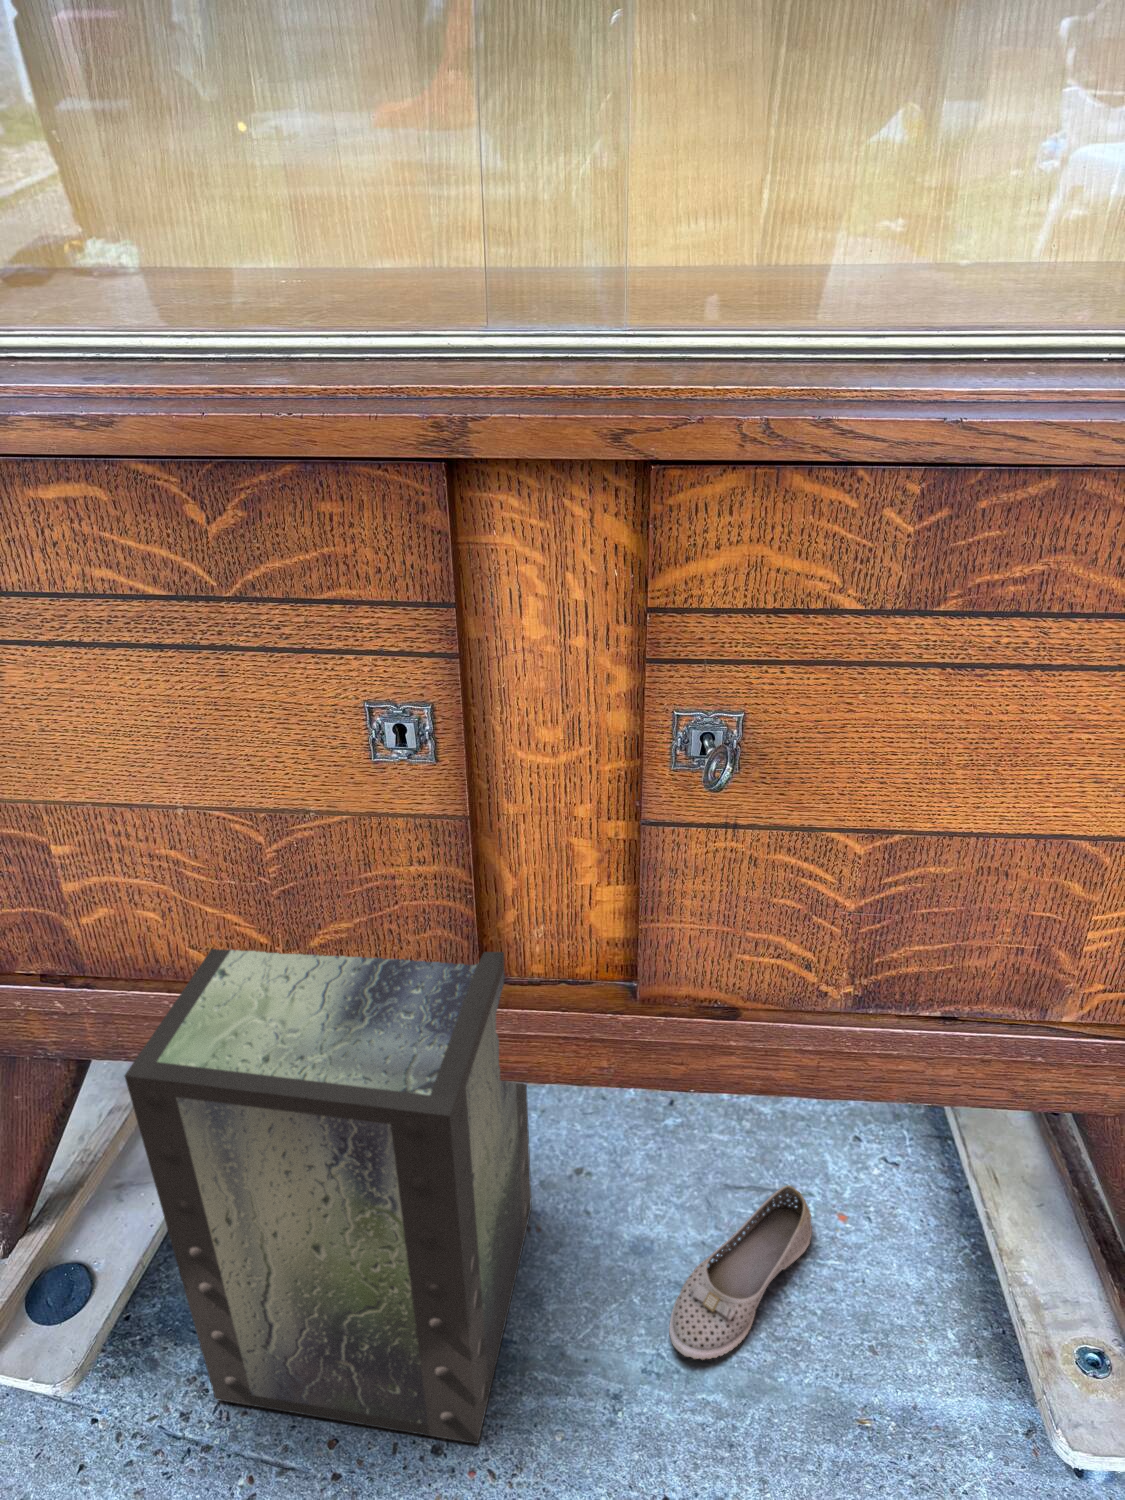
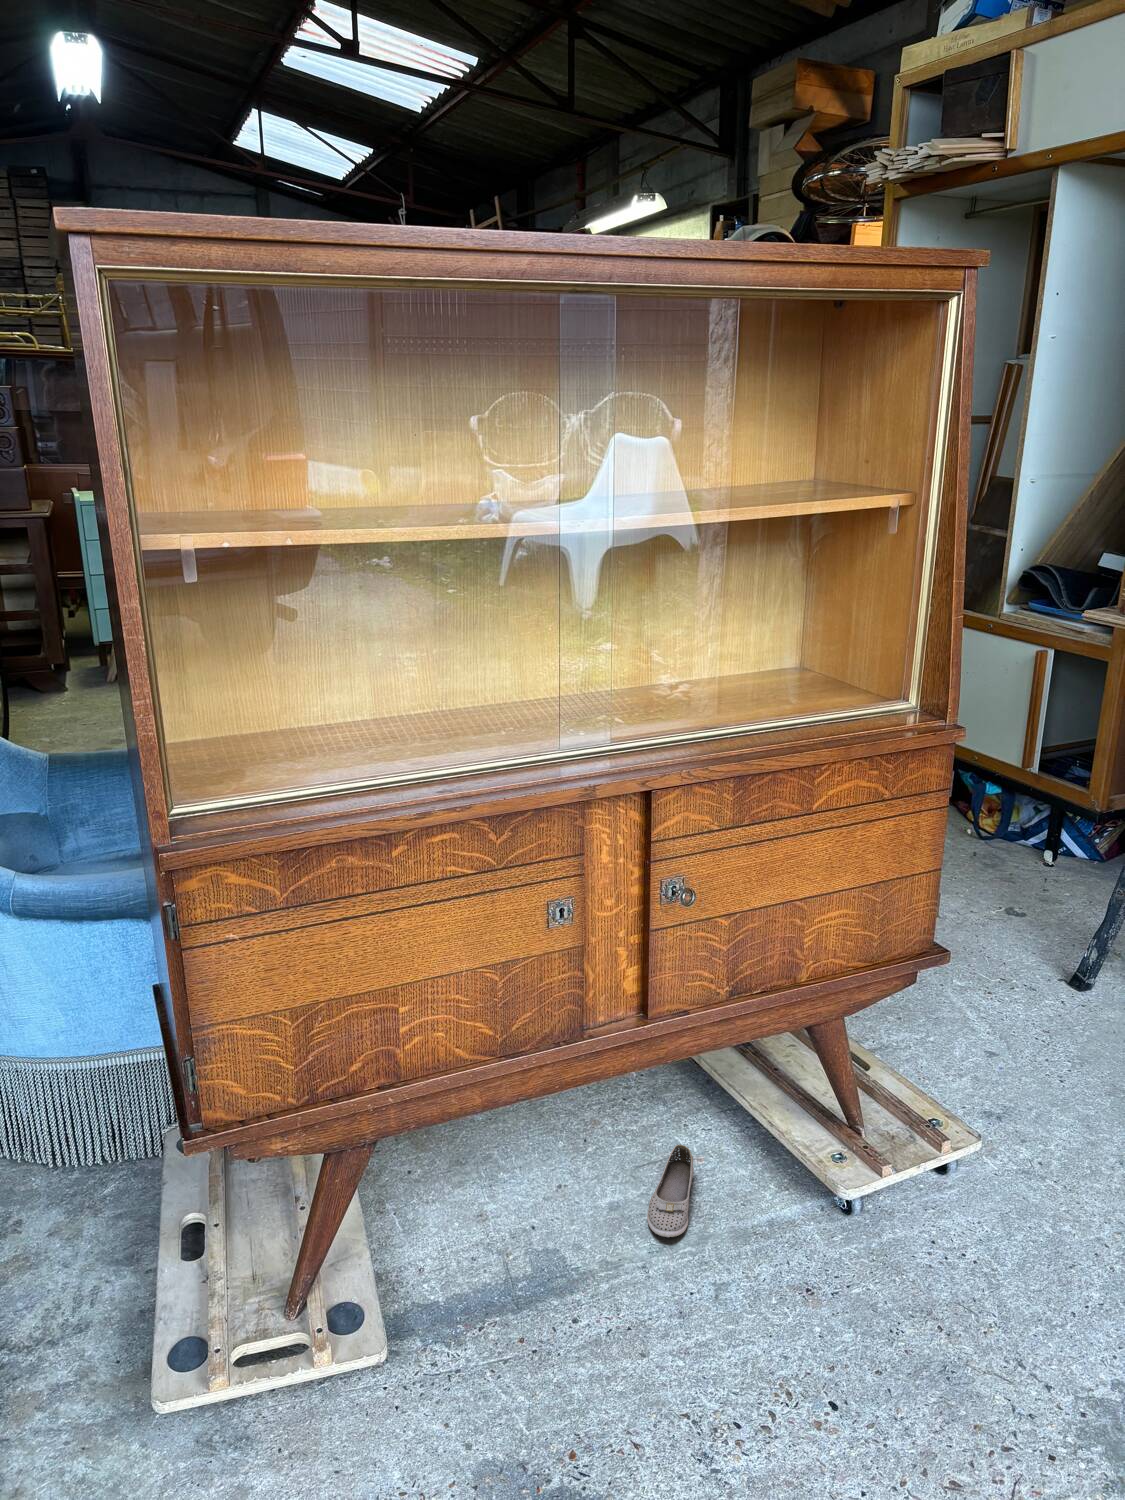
storage box: present [125,949,532,1444] -> none [406,1012,606,1349]

